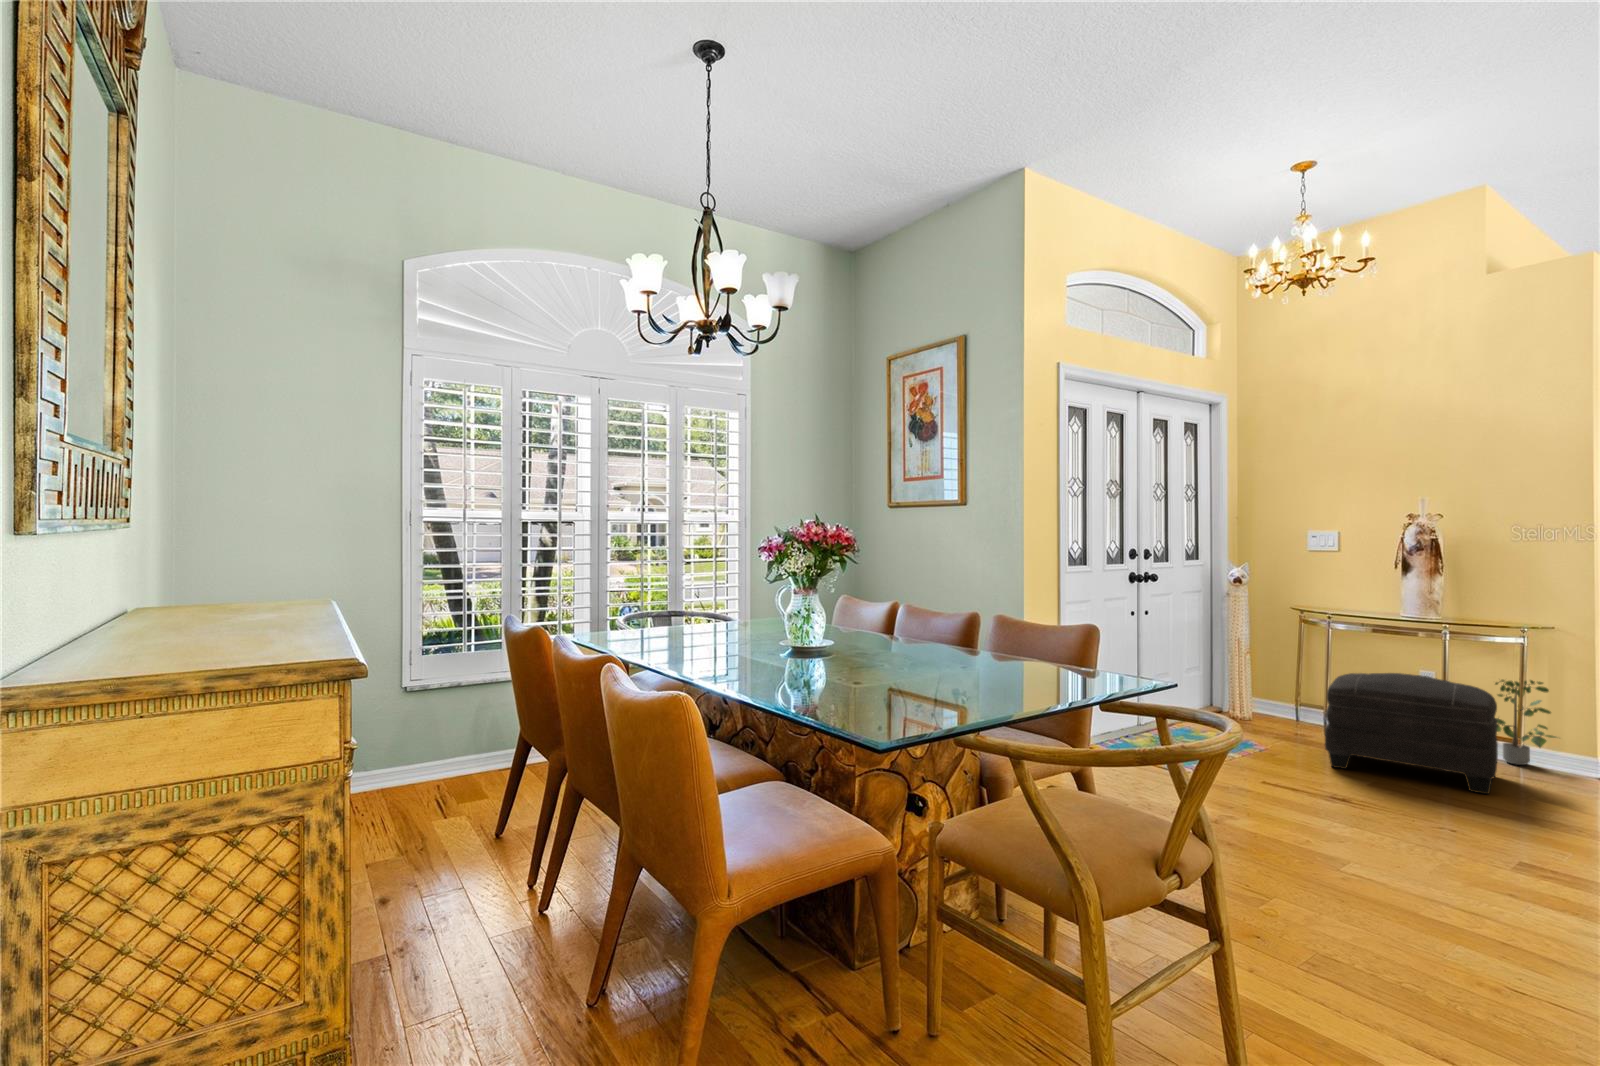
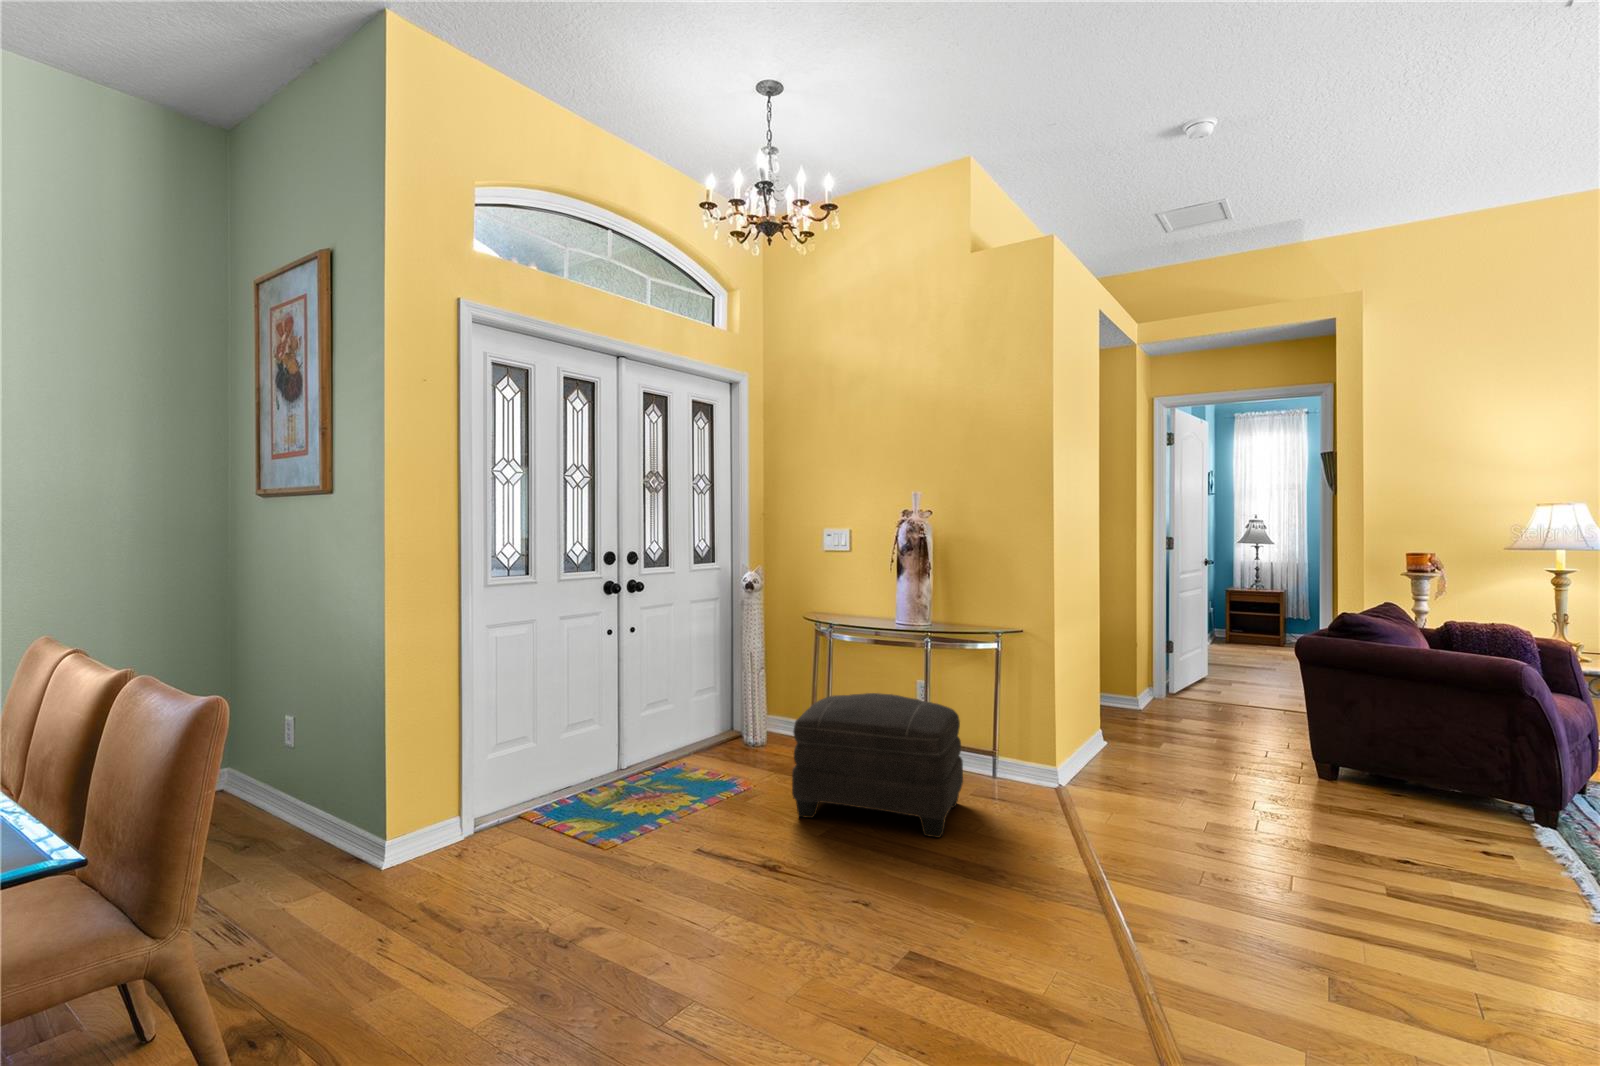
potted plant: present [1495,680,1556,765] -> none [968,686,1028,782]

